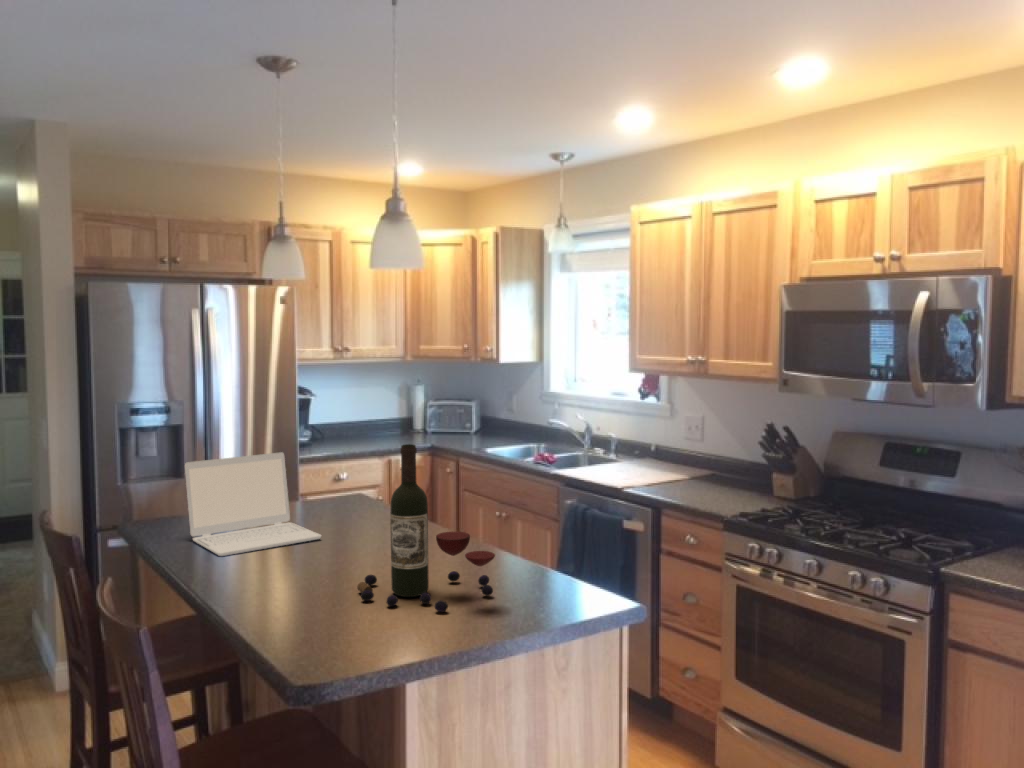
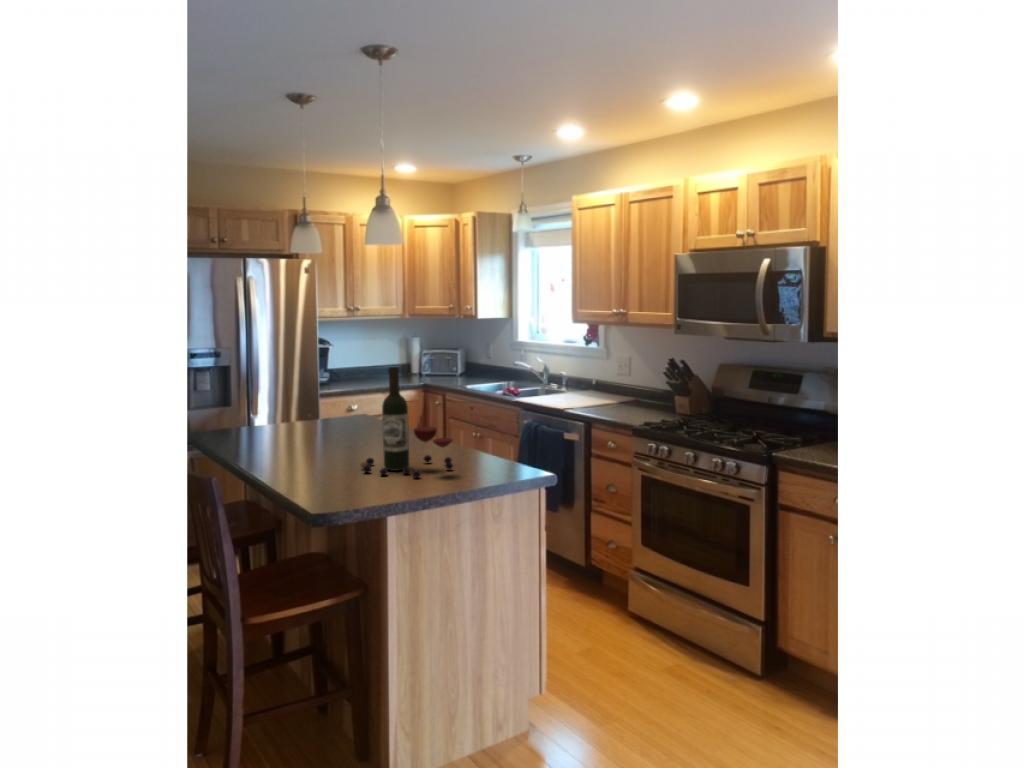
laptop: present [185,452,321,556] -> none [238,380,337,451]

